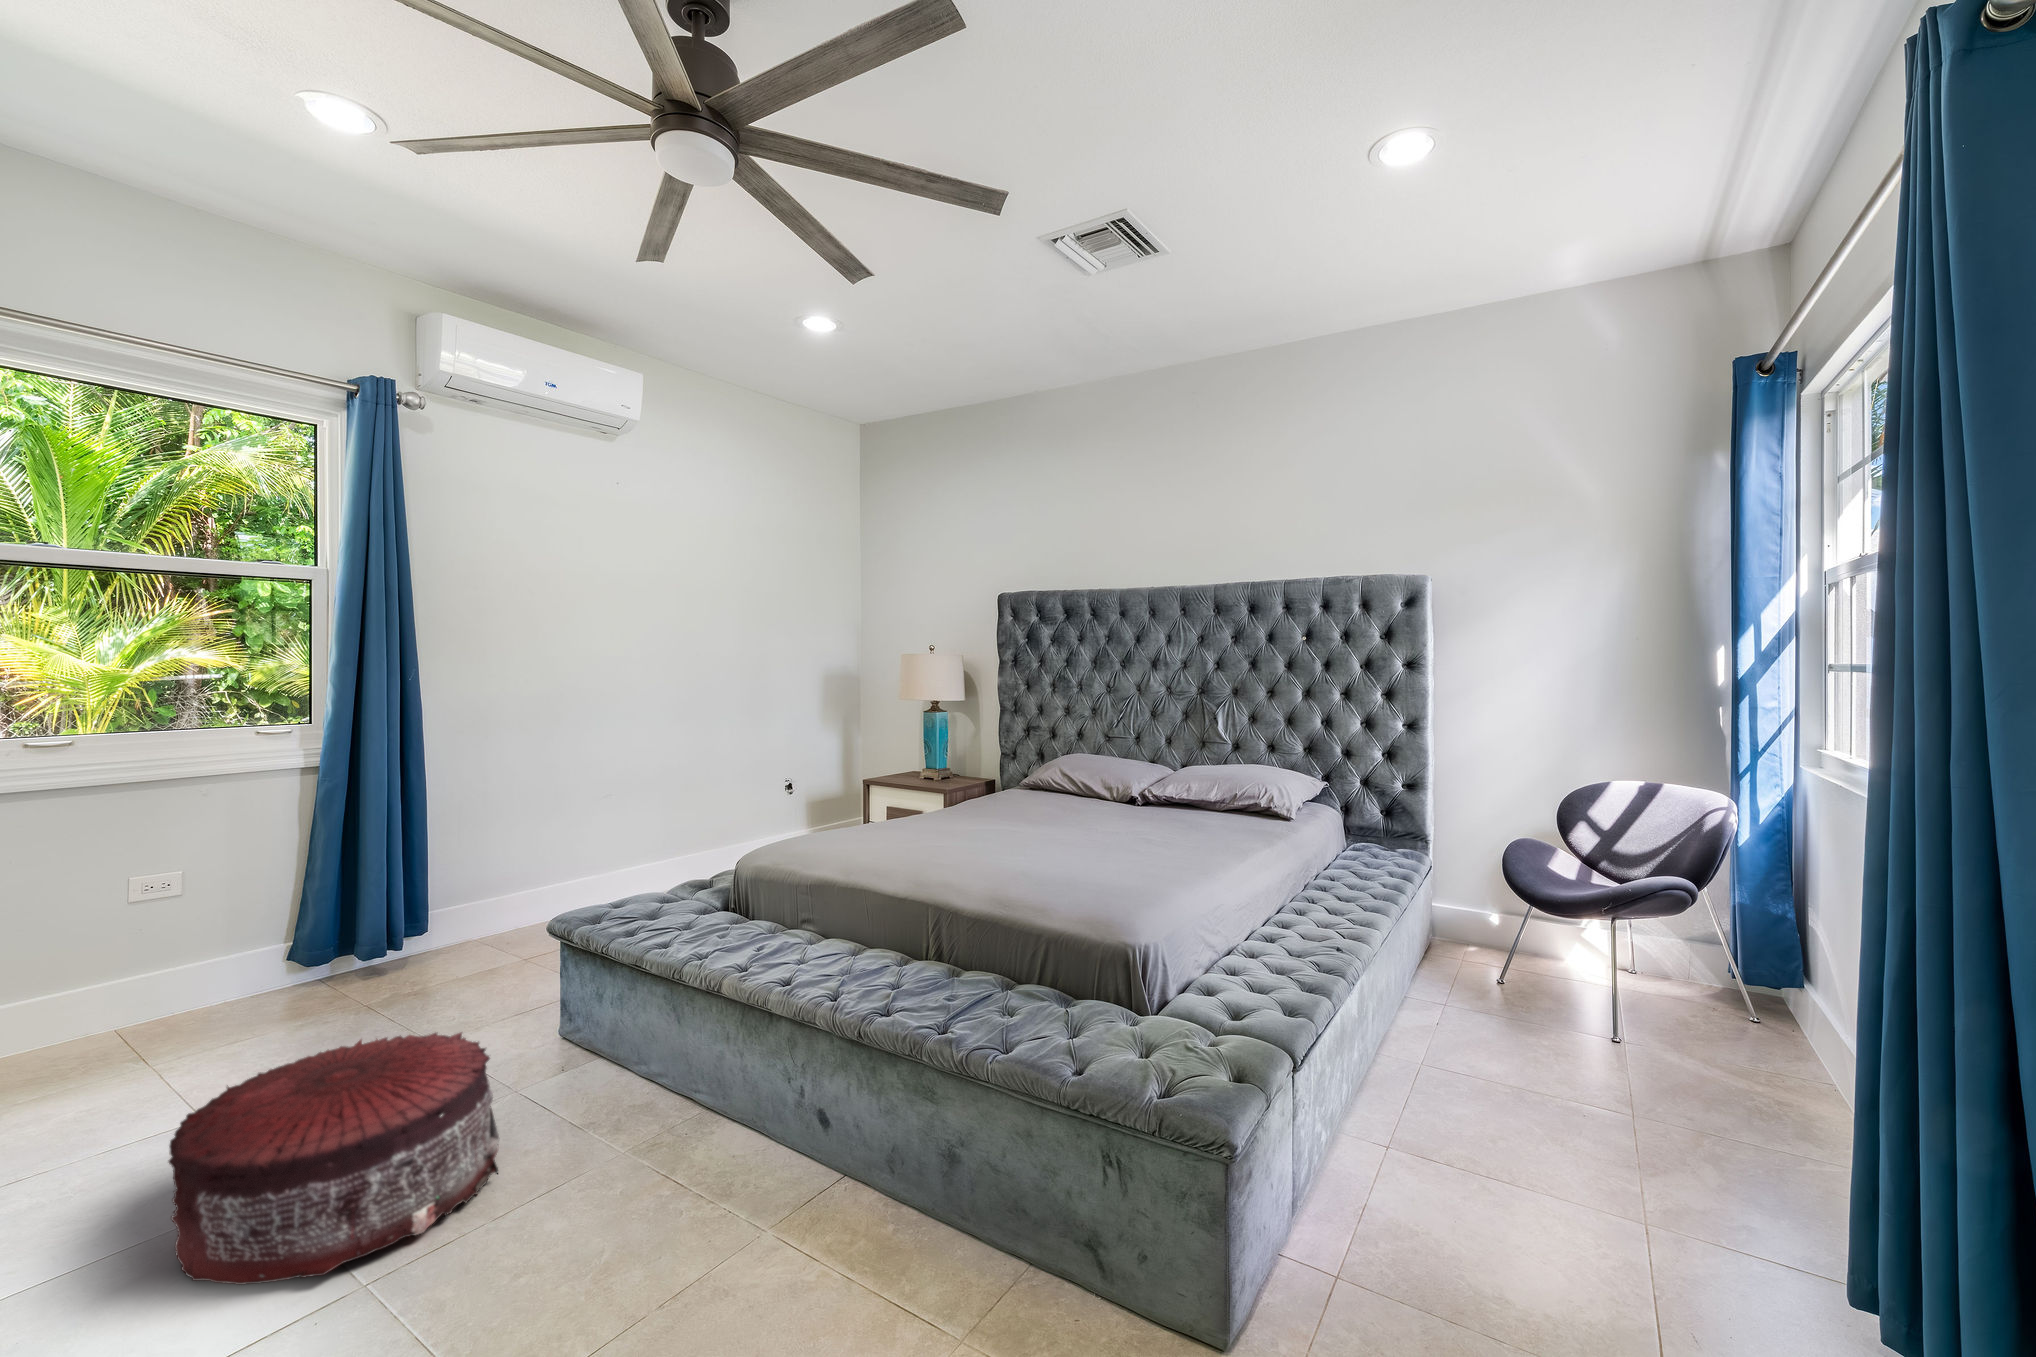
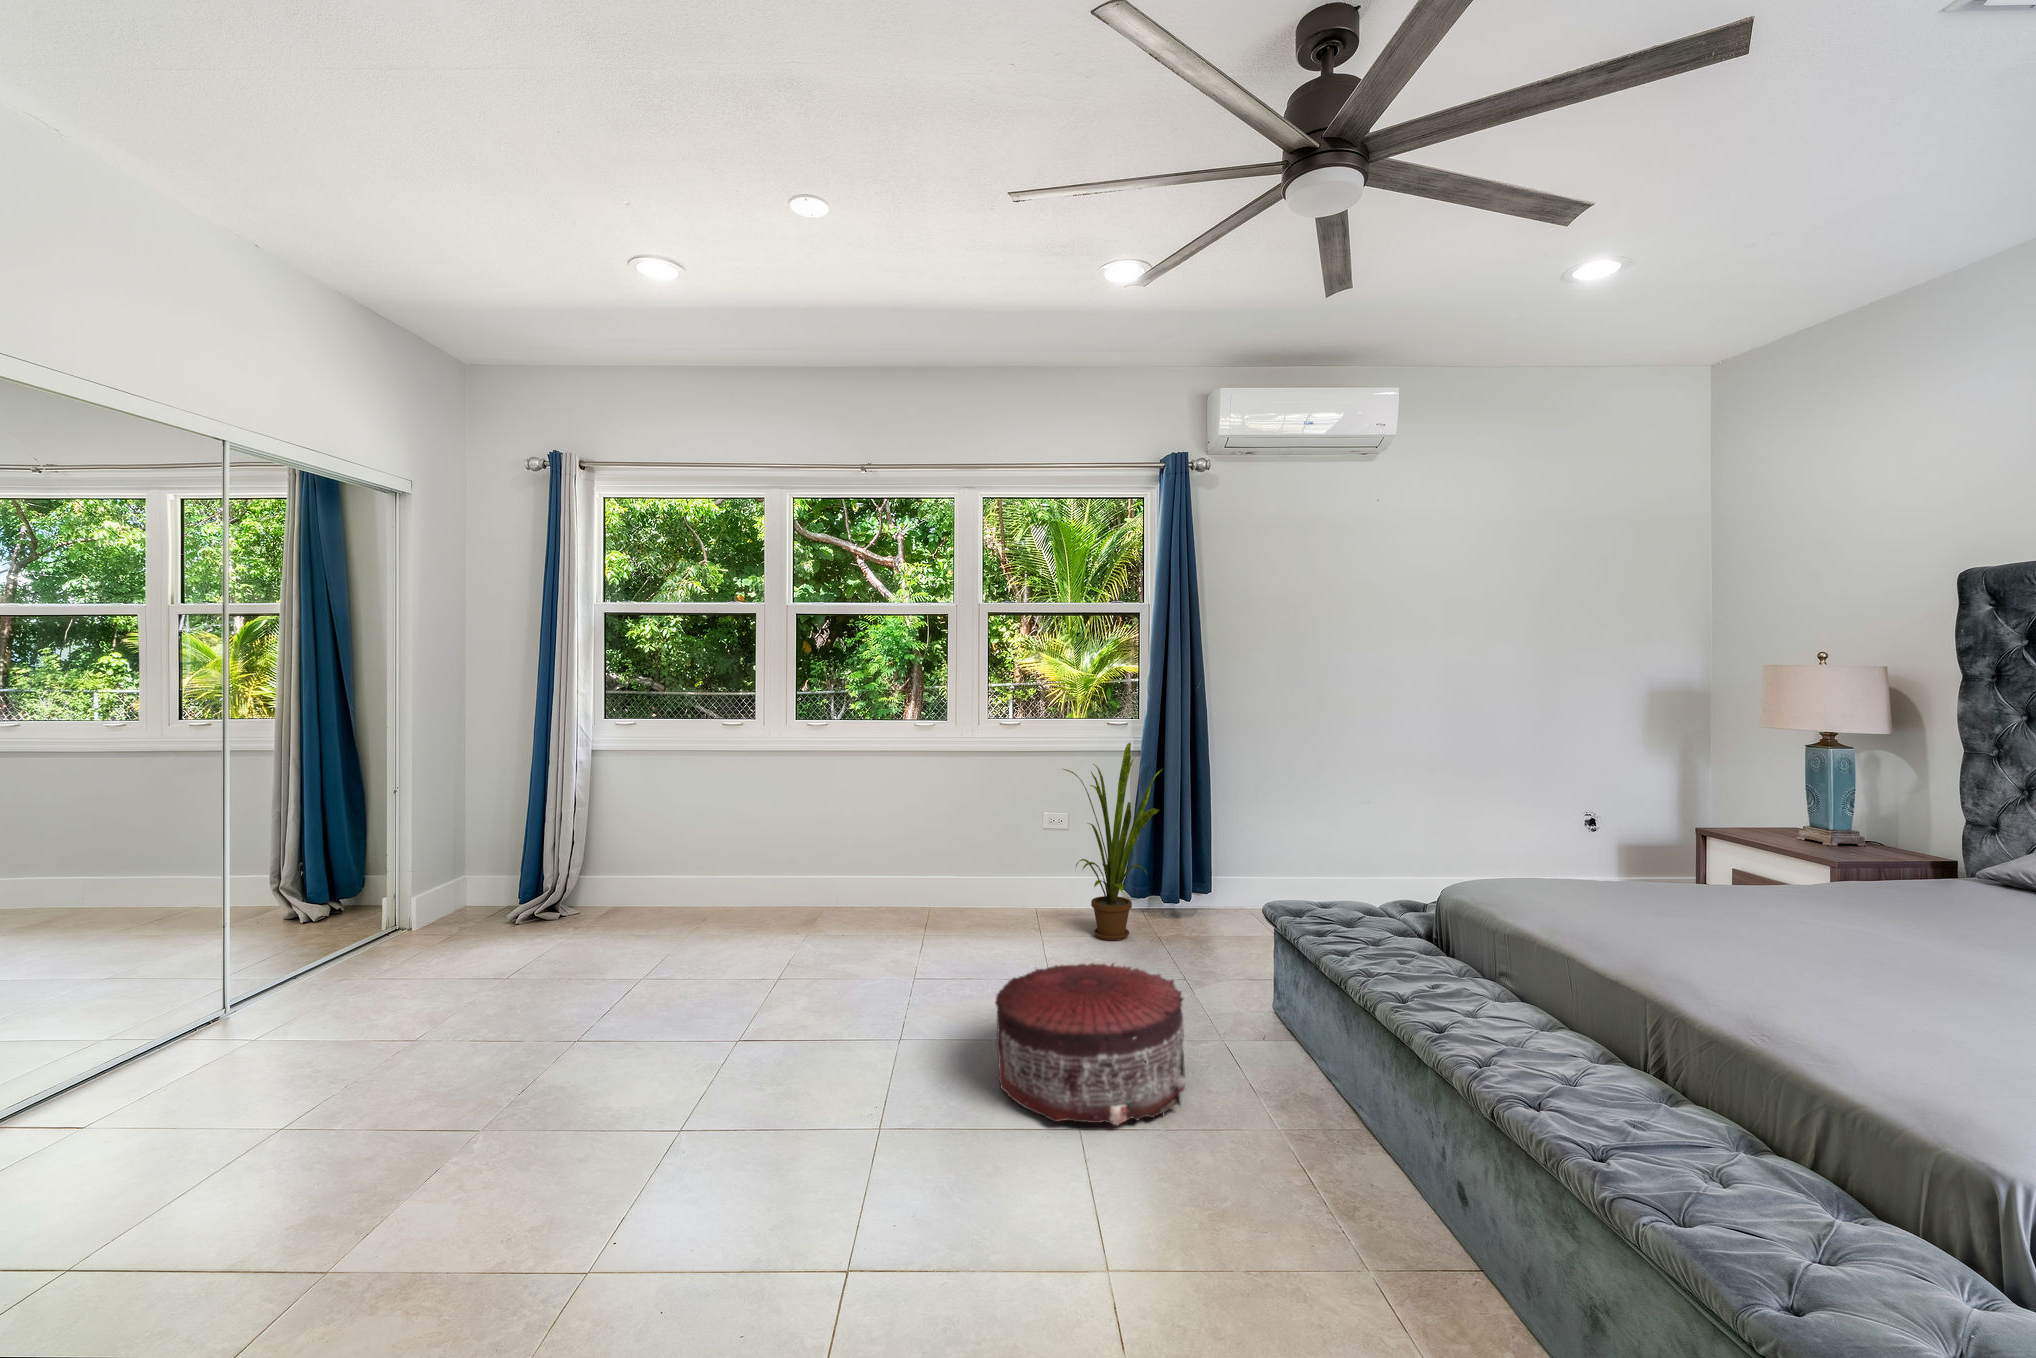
house plant: none [175,753,362,1026] -> present [1063,743,1161,940]

